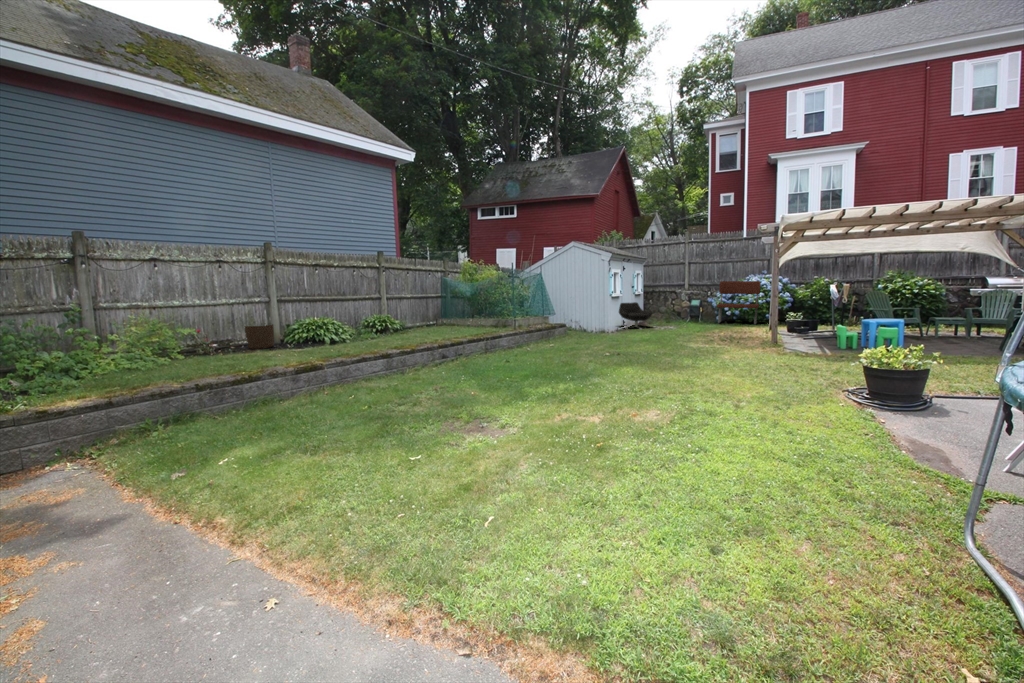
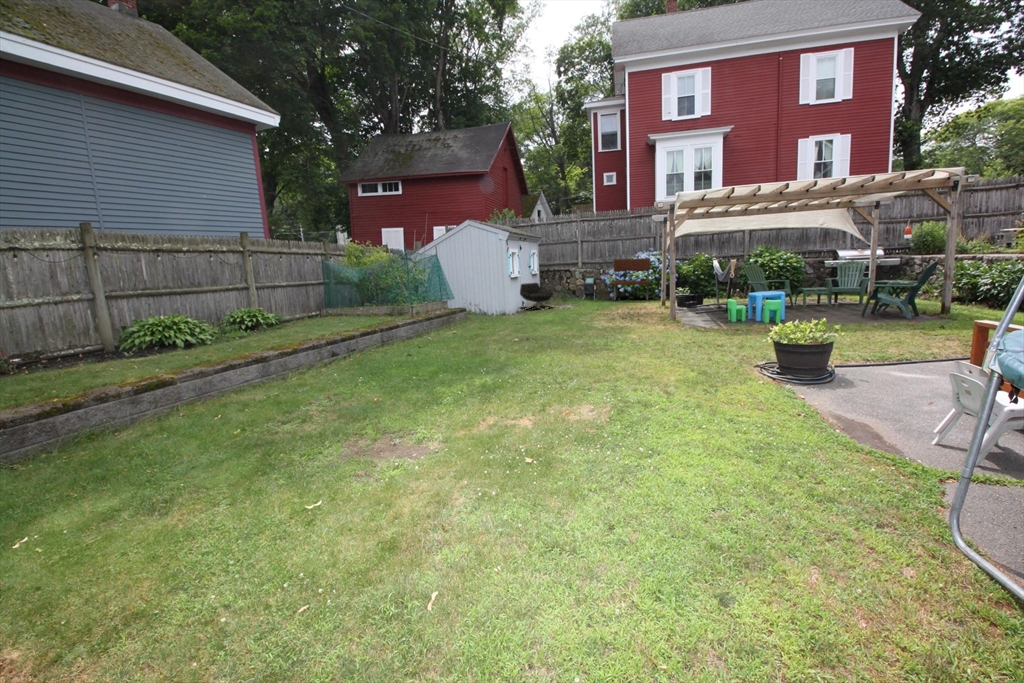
planter: present [244,324,274,349] -> none [55,327,104,362]

